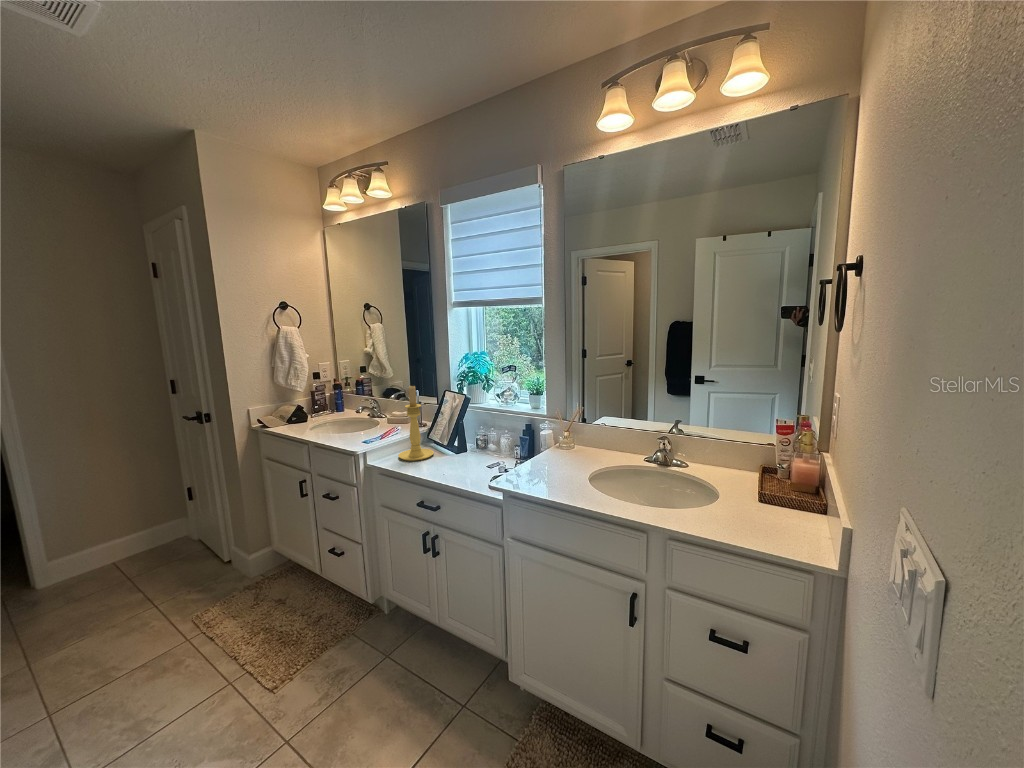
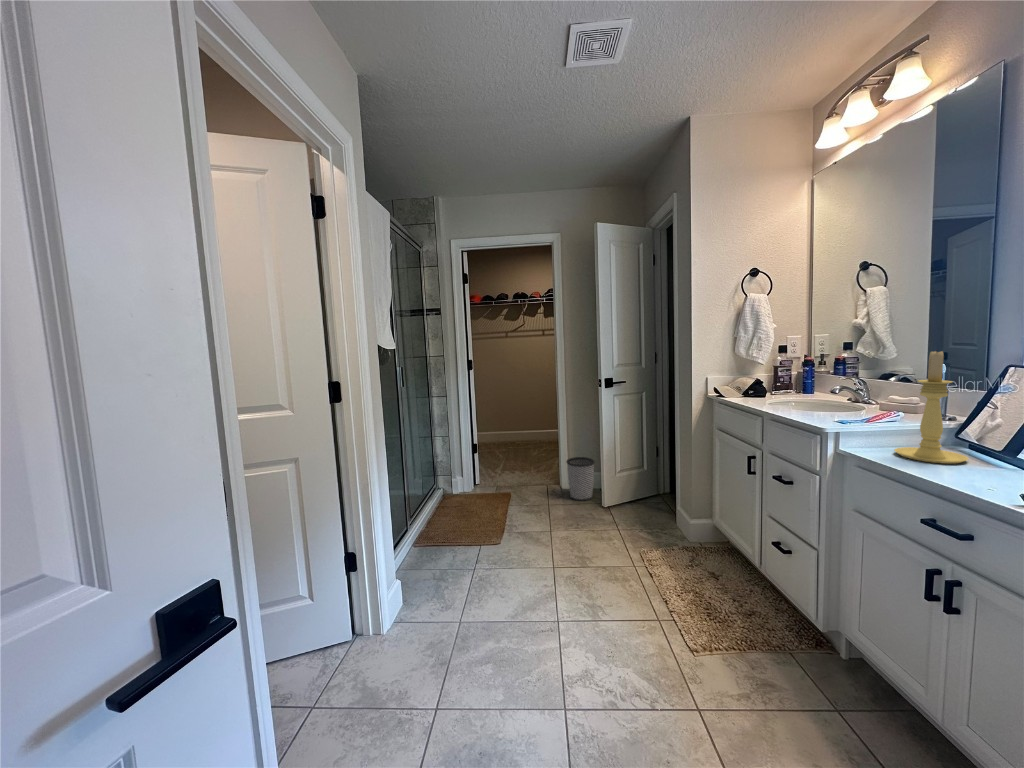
wastebasket: none [45,532,106,599] -> present [566,457,595,501]

